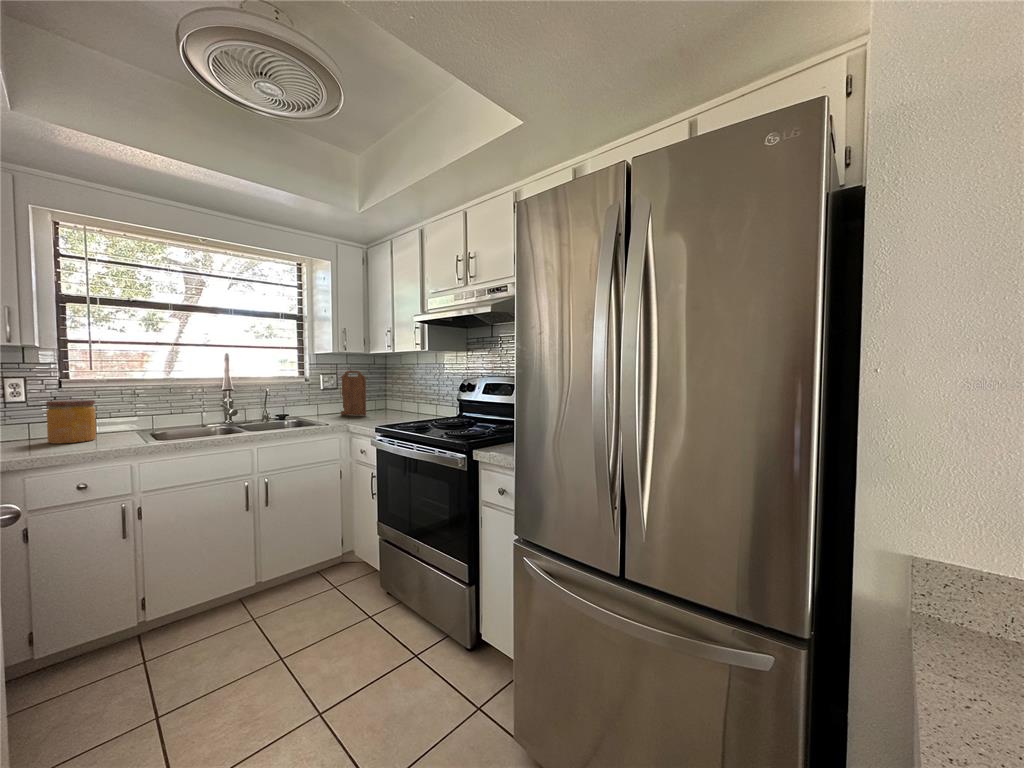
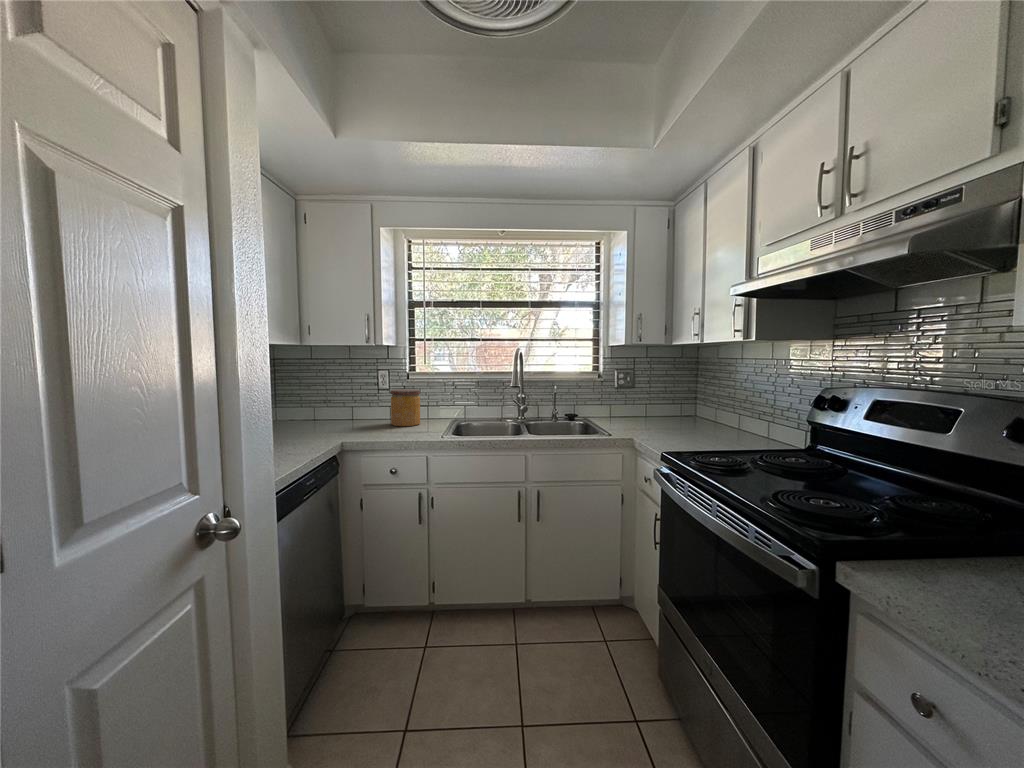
cutting board: present [340,371,366,415] -> none [639,366,670,423]

